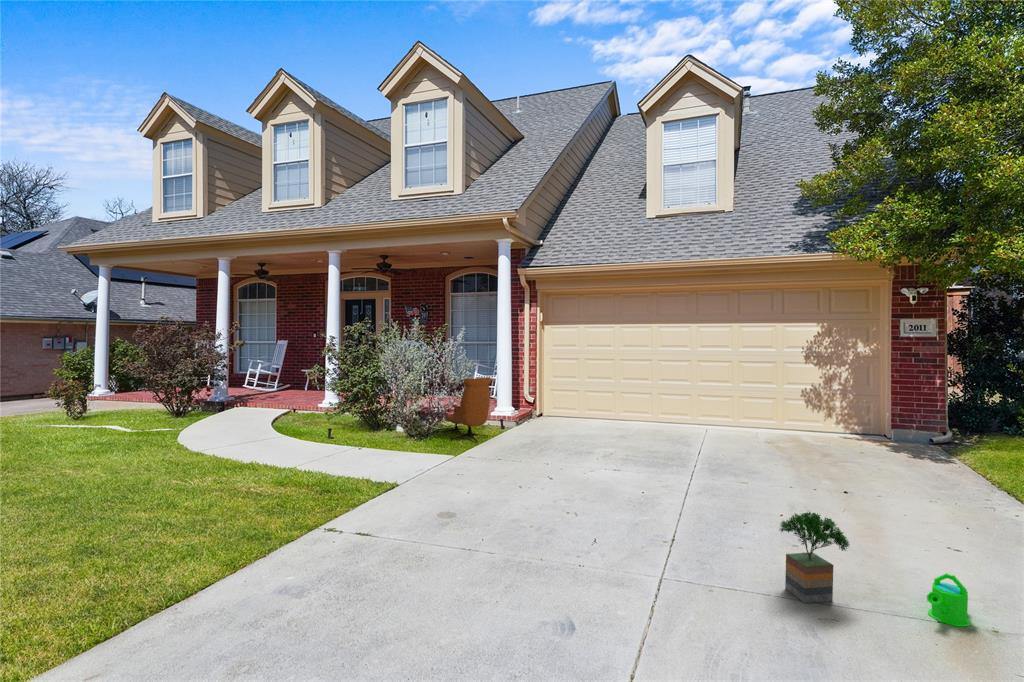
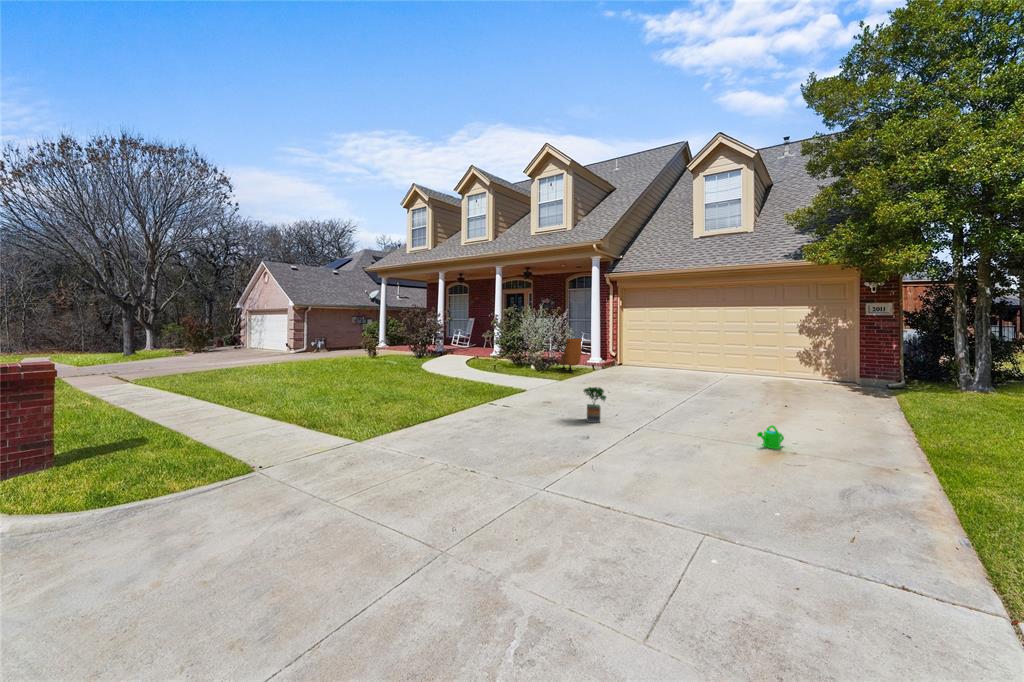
potted tree: present [779,512,850,603] -> present [584,387,606,423]

